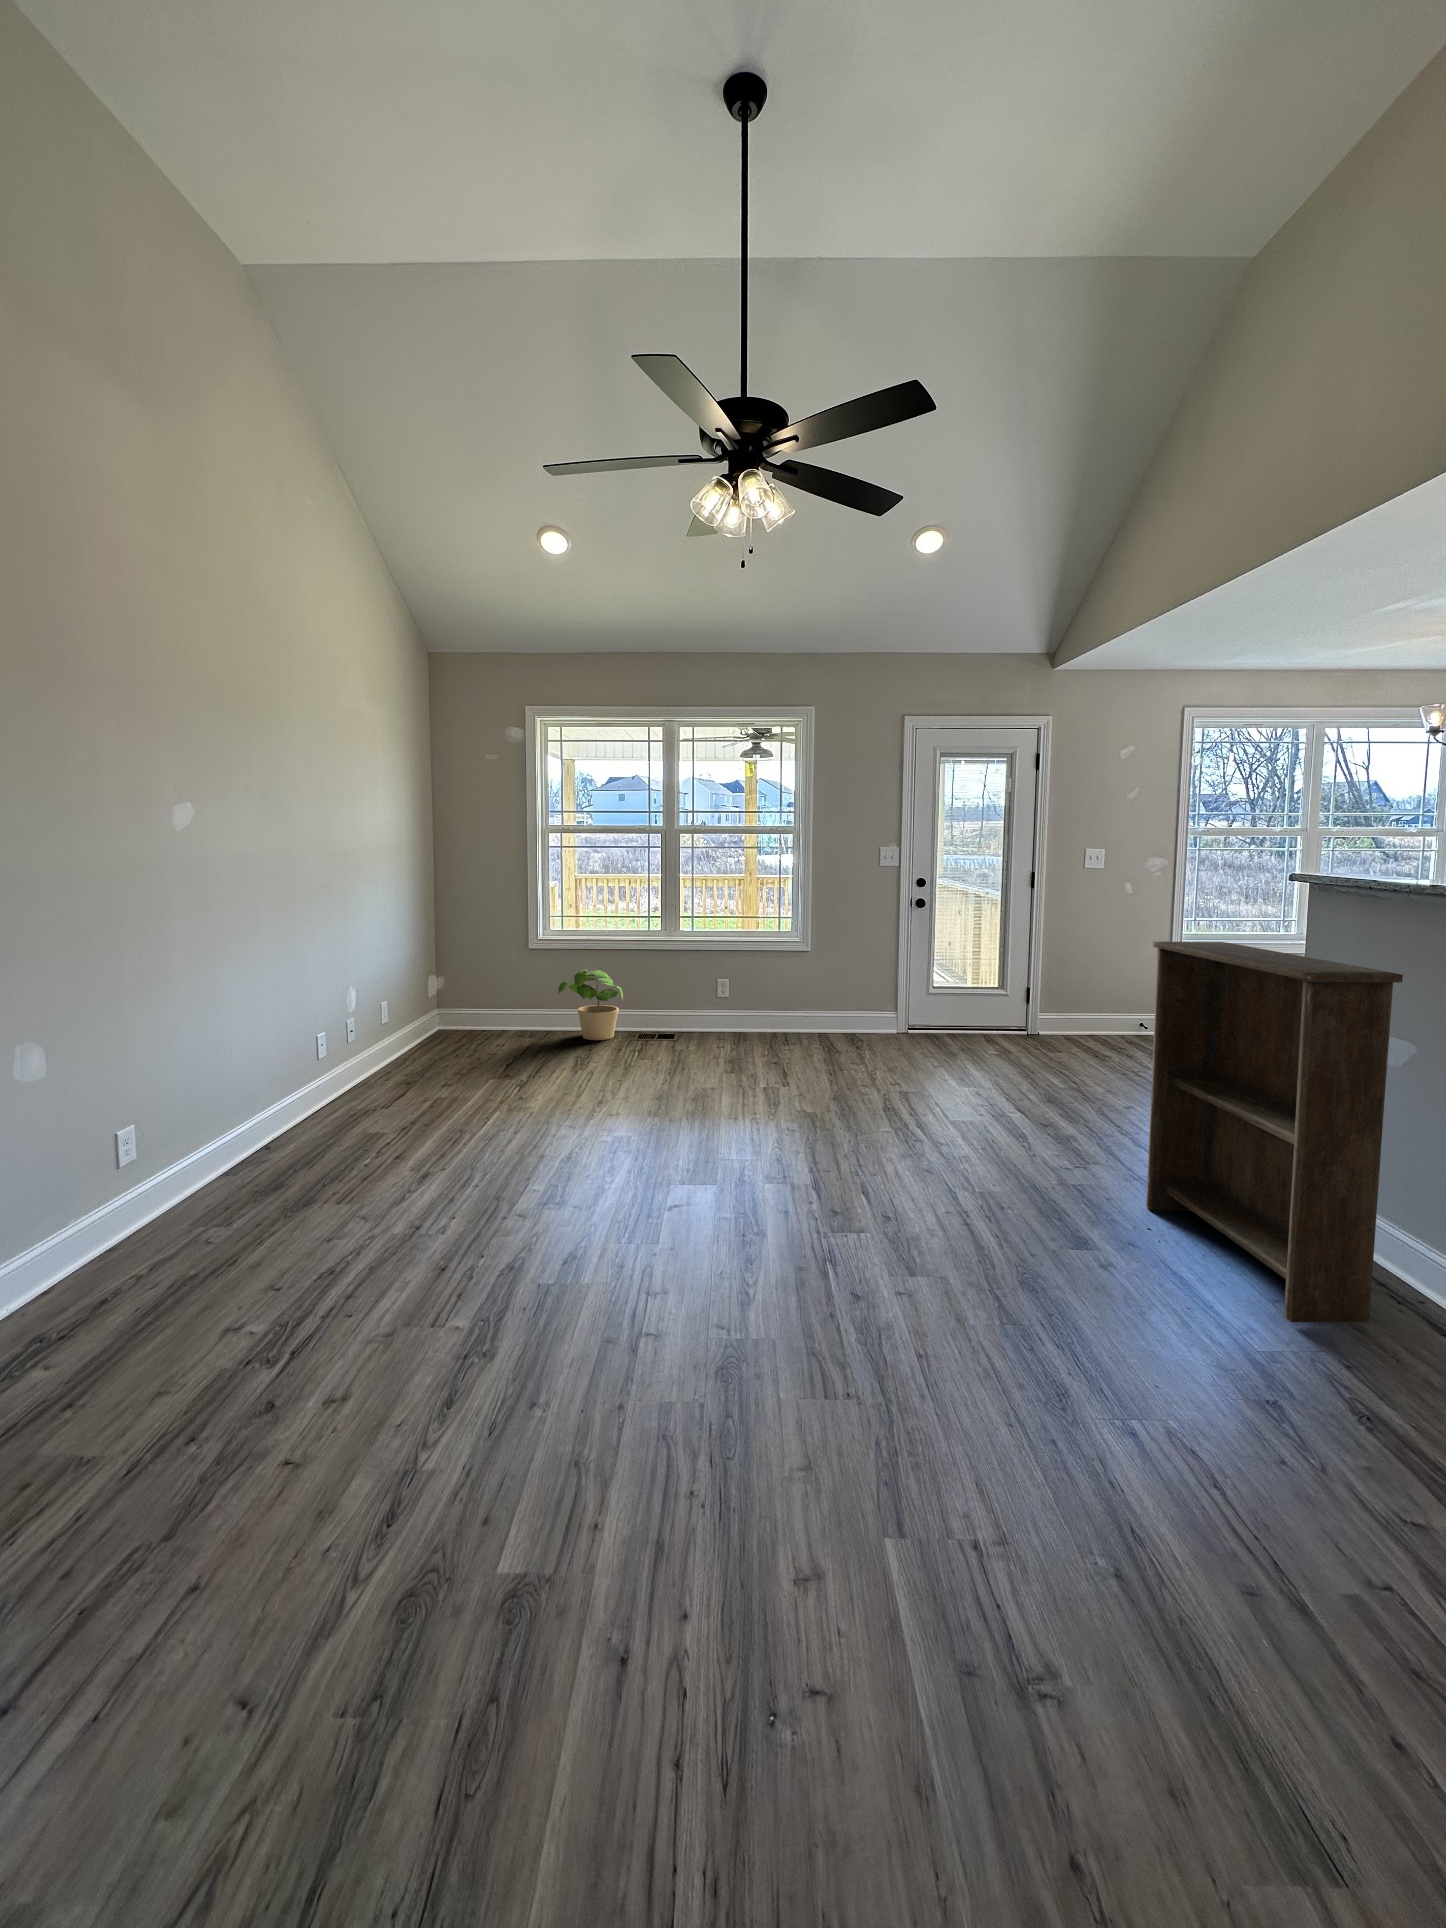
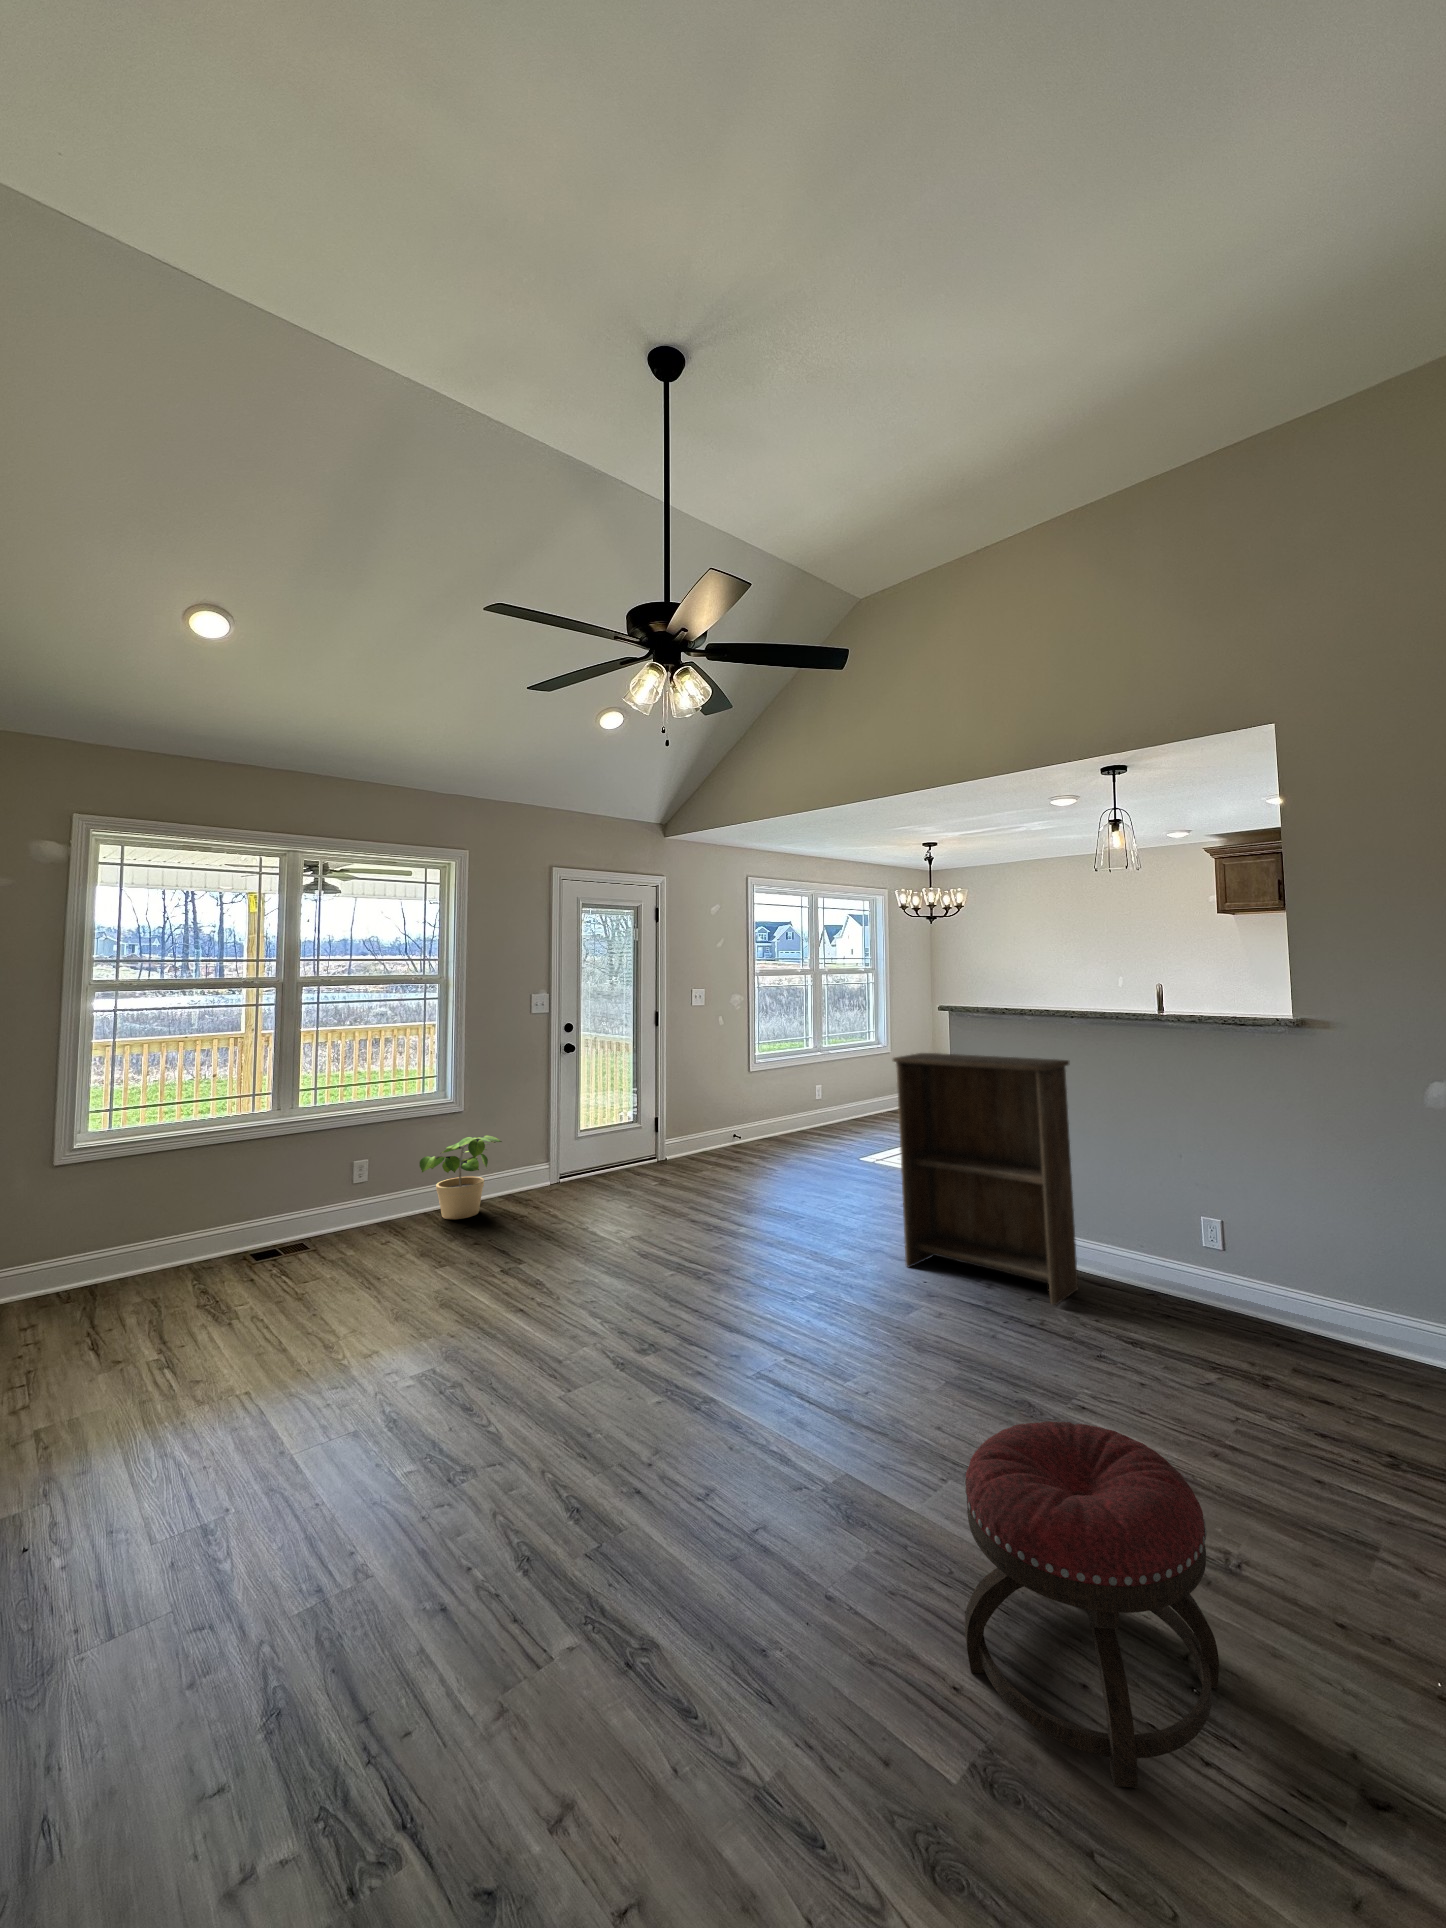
potted plant: present [558,970,623,1040] -> present [420,1136,502,1219]
ottoman: none [573,1331,847,1733] -> present [965,1421,1219,1788]

